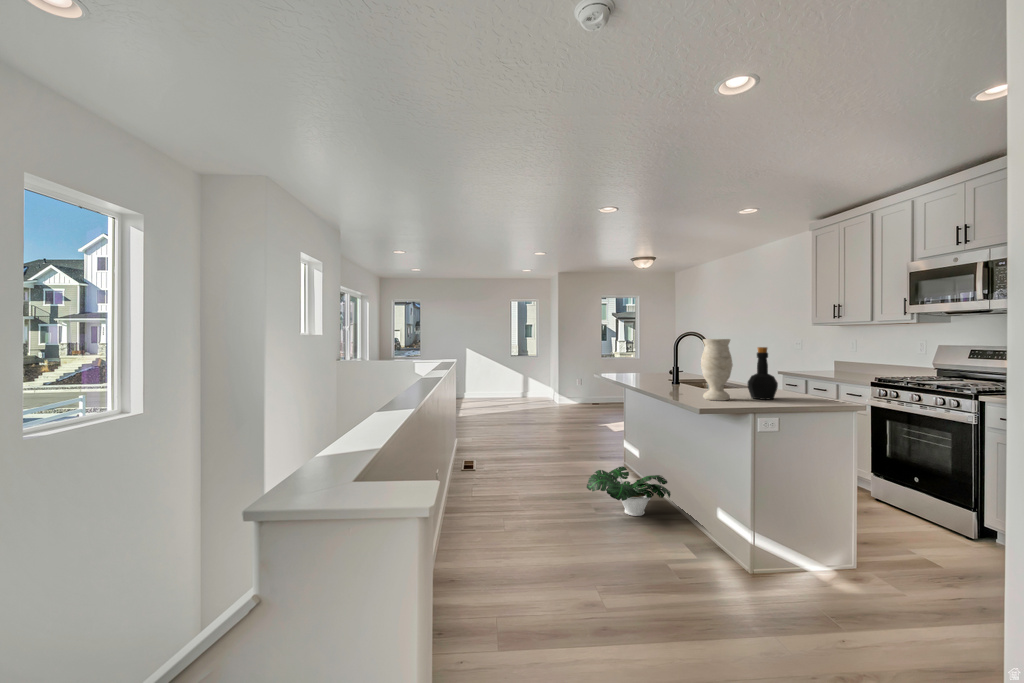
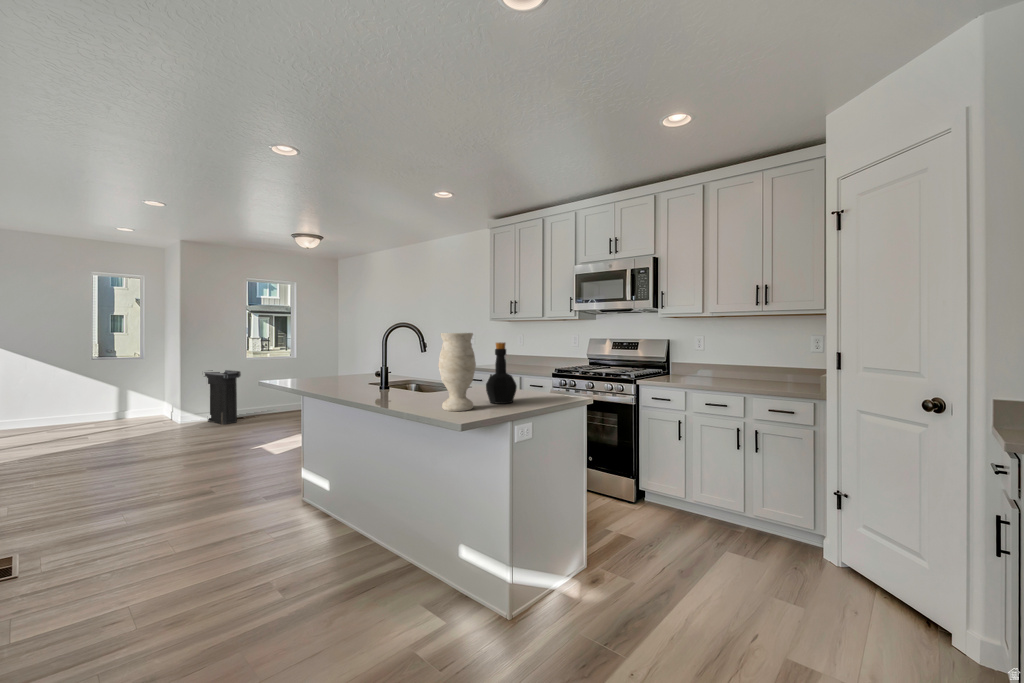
trash can: none [573,365,598,407] -> present [204,370,241,424]
potted plant: present [587,466,671,516] -> none [266,511,392,580]

